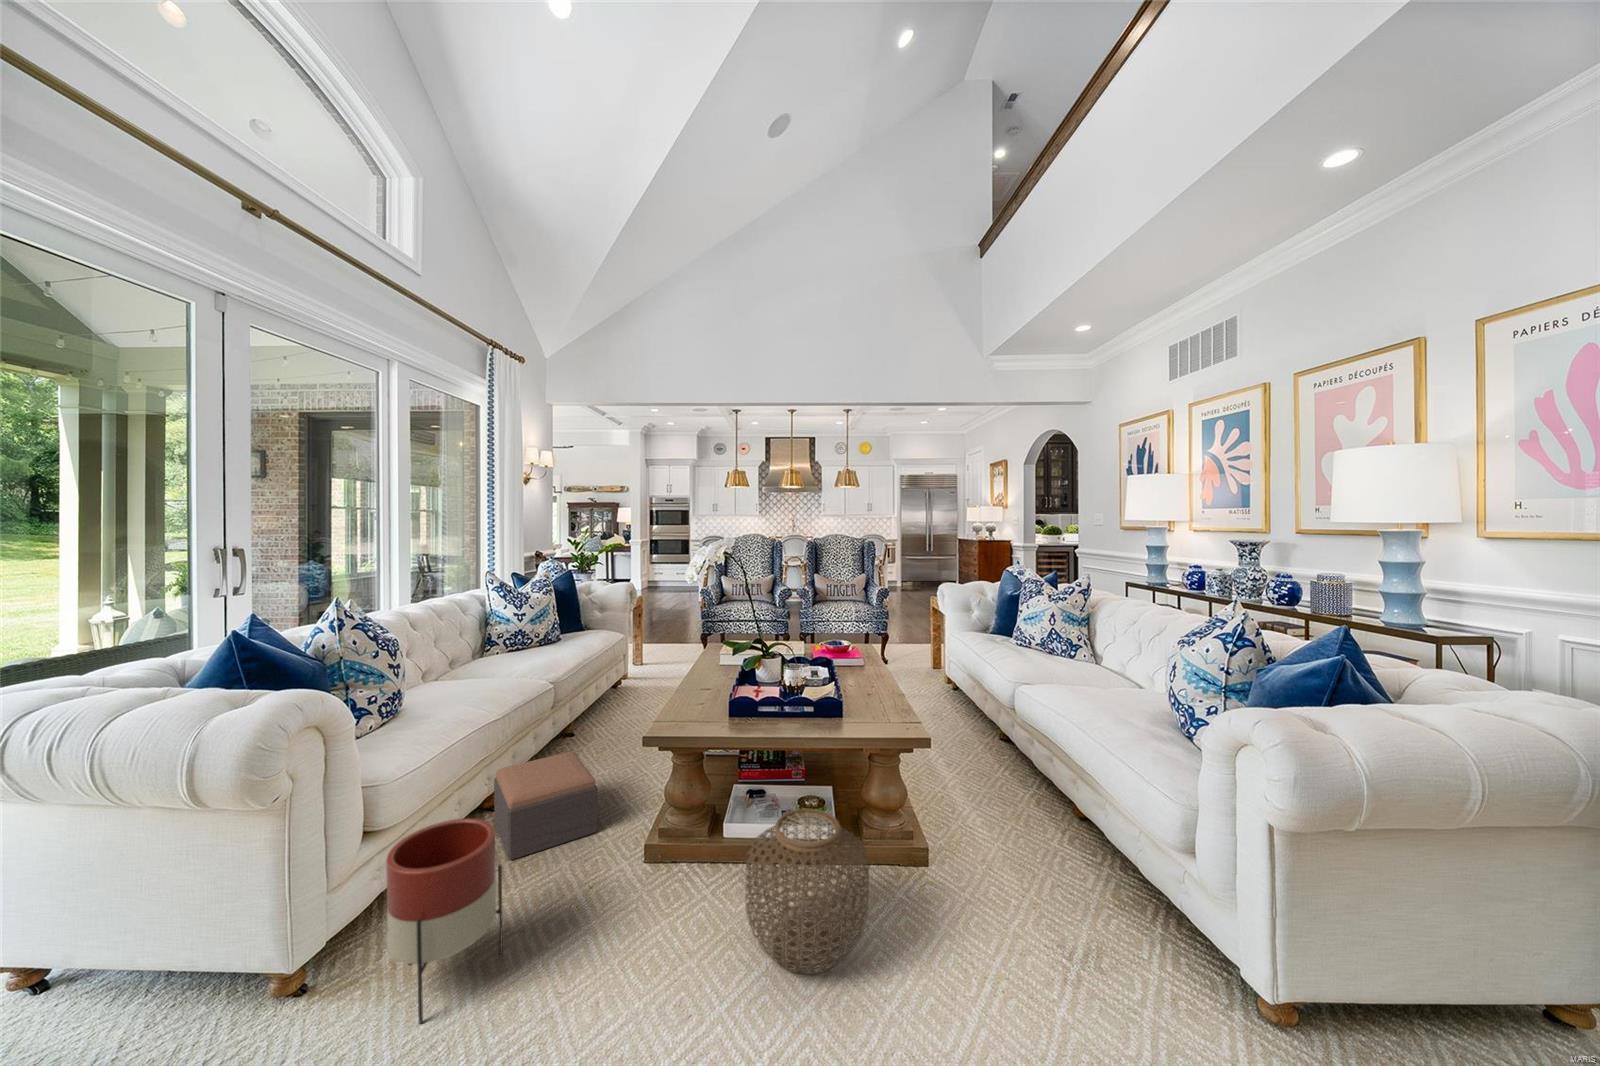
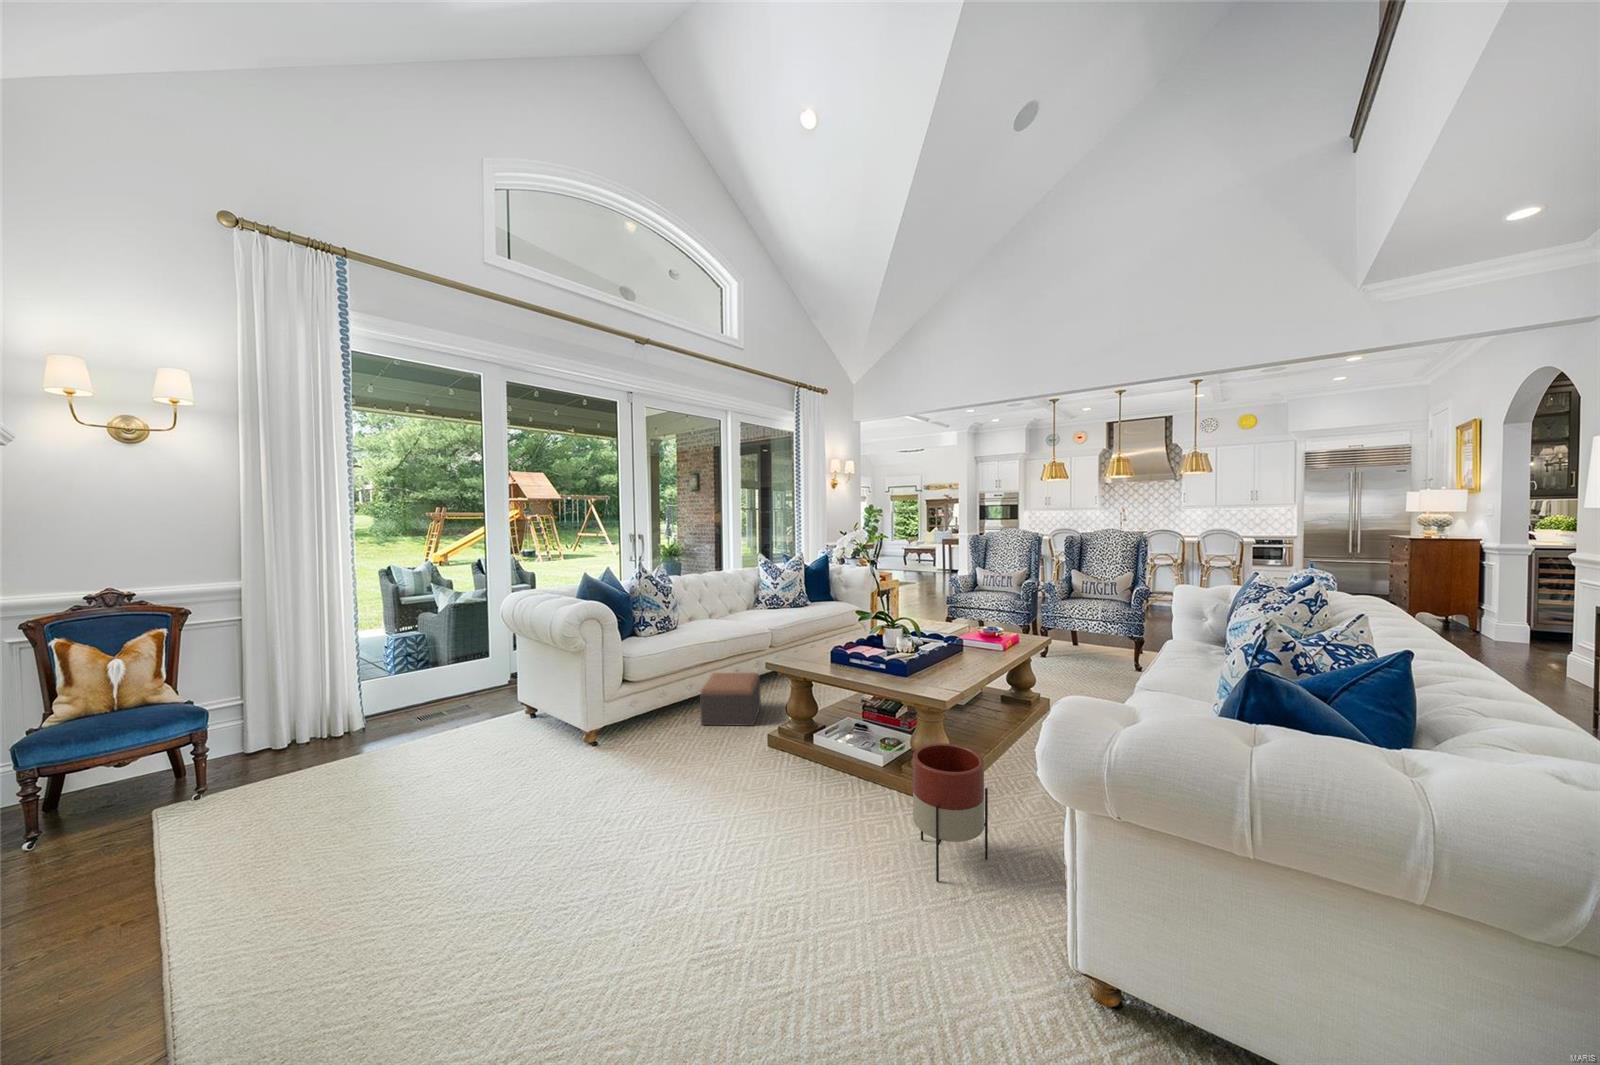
woven basket: present [745,808,869,974] -> none [752,720,839,828]
planter: present [386,818,503,1024] -> present [913,743,988,882]

